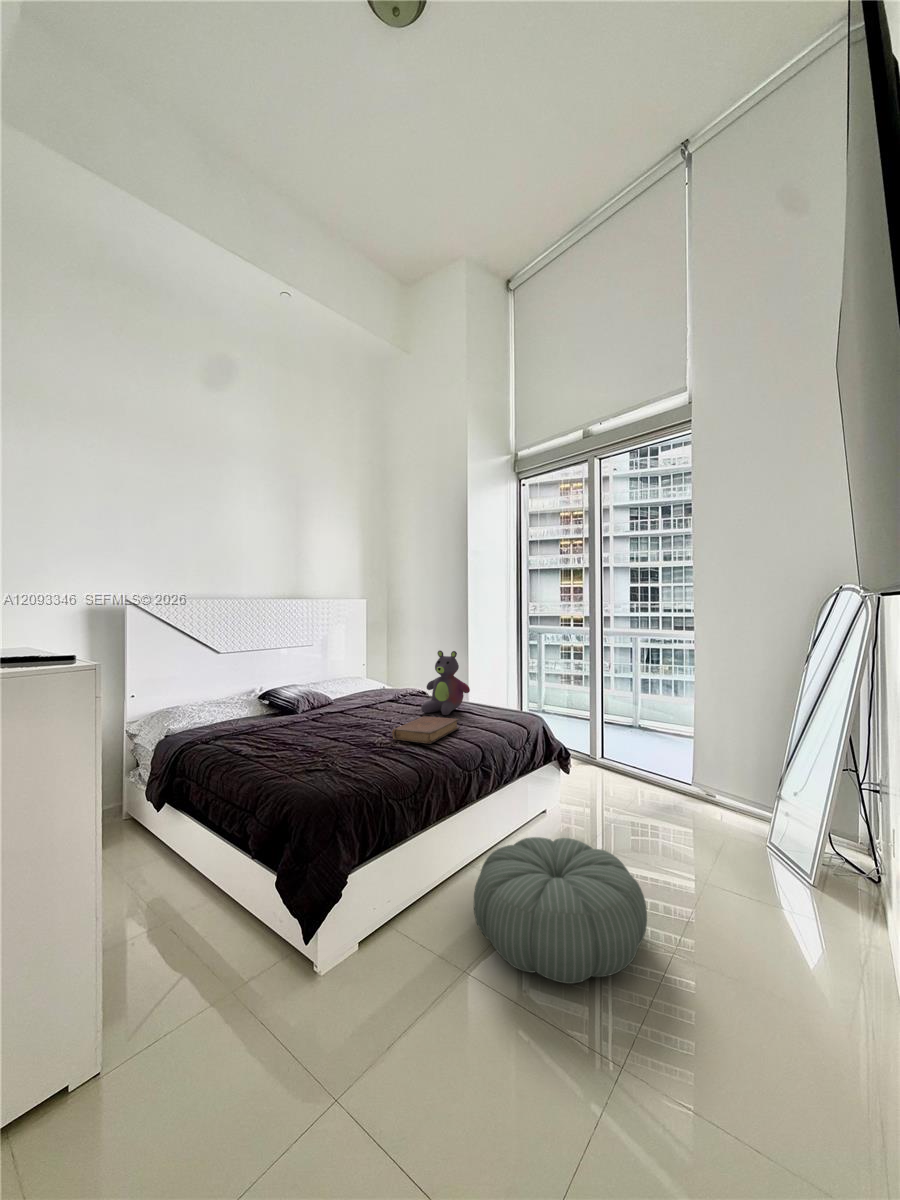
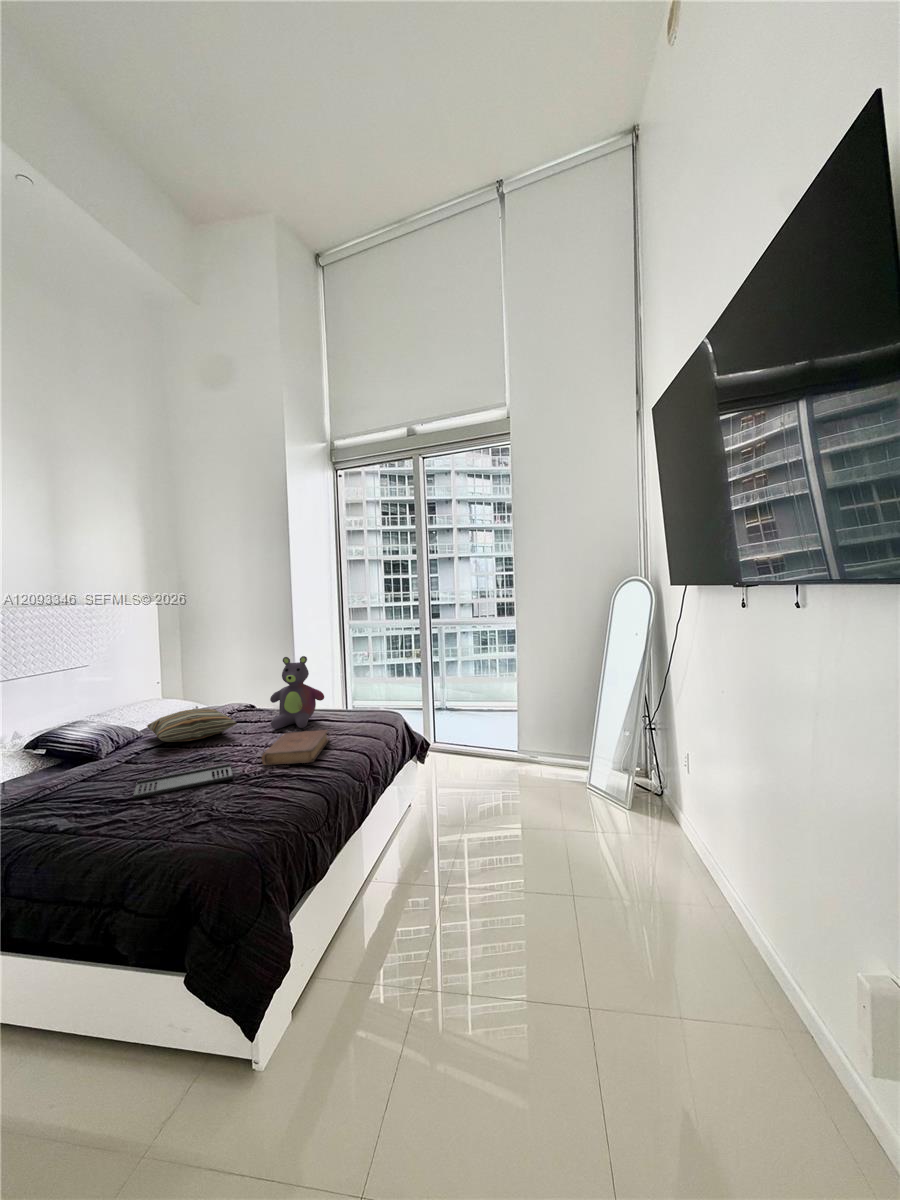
pillow: none [332,687,393,712] -> present [147,709,237,742]
tray: none [292,733,370,746] -> present [133,764,233,799]
pouf: present [474,837,647,983] -> none [397,827,561,967]

